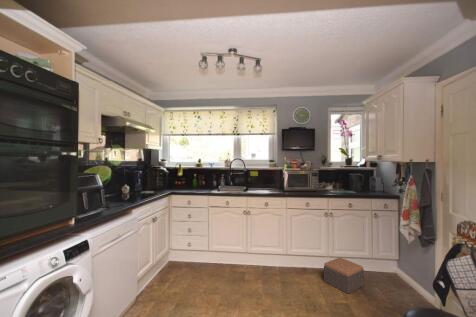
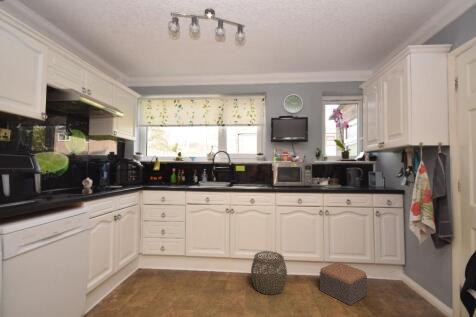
woven basket: none [265,248,296,285] -> present [251,251,287,295]

